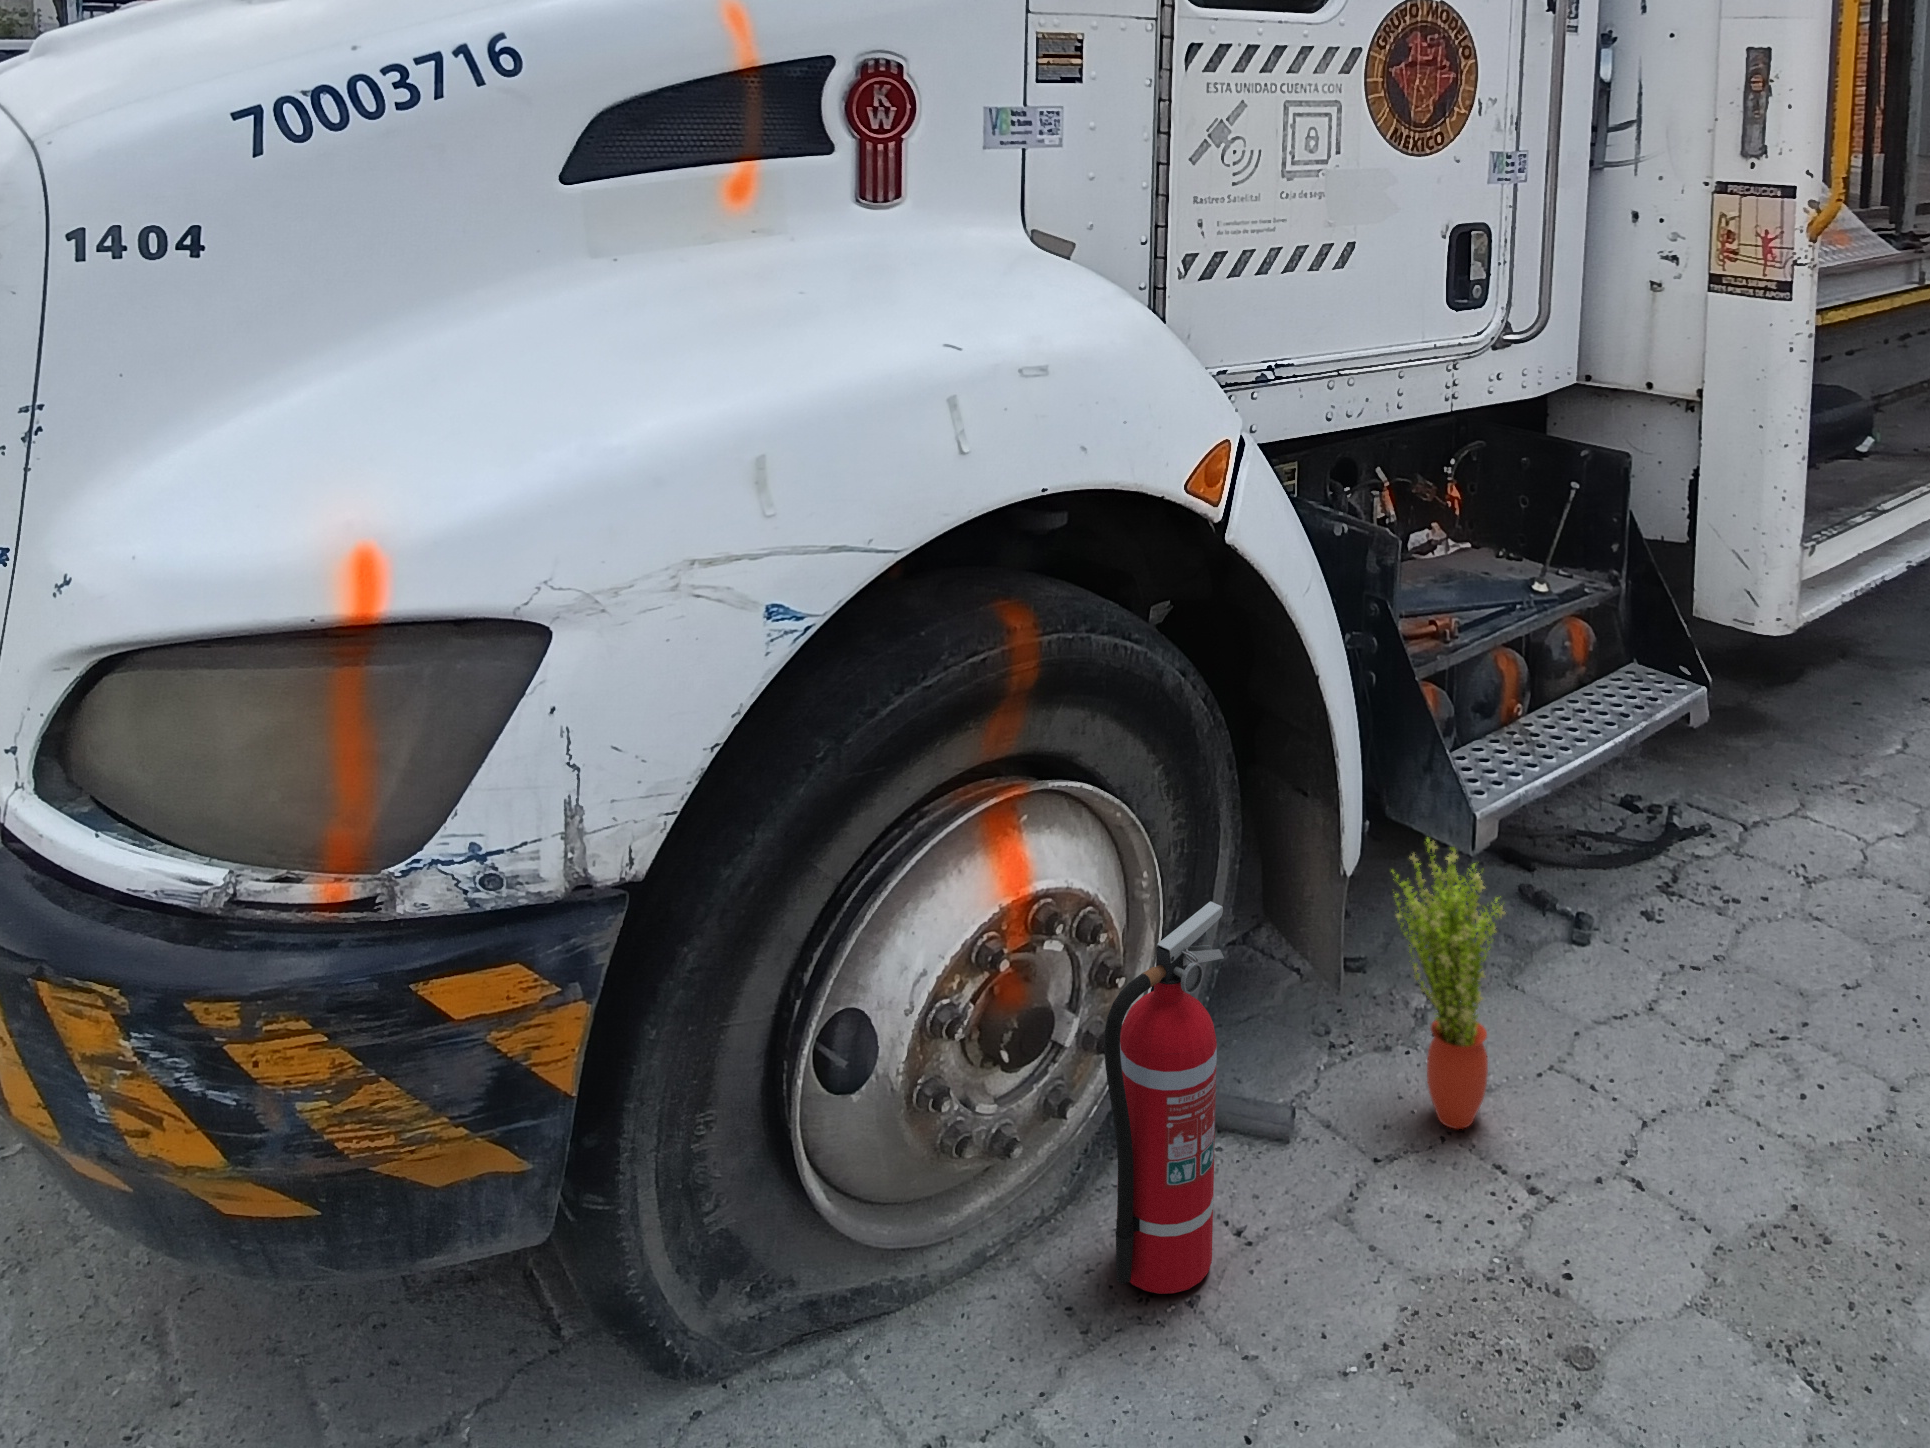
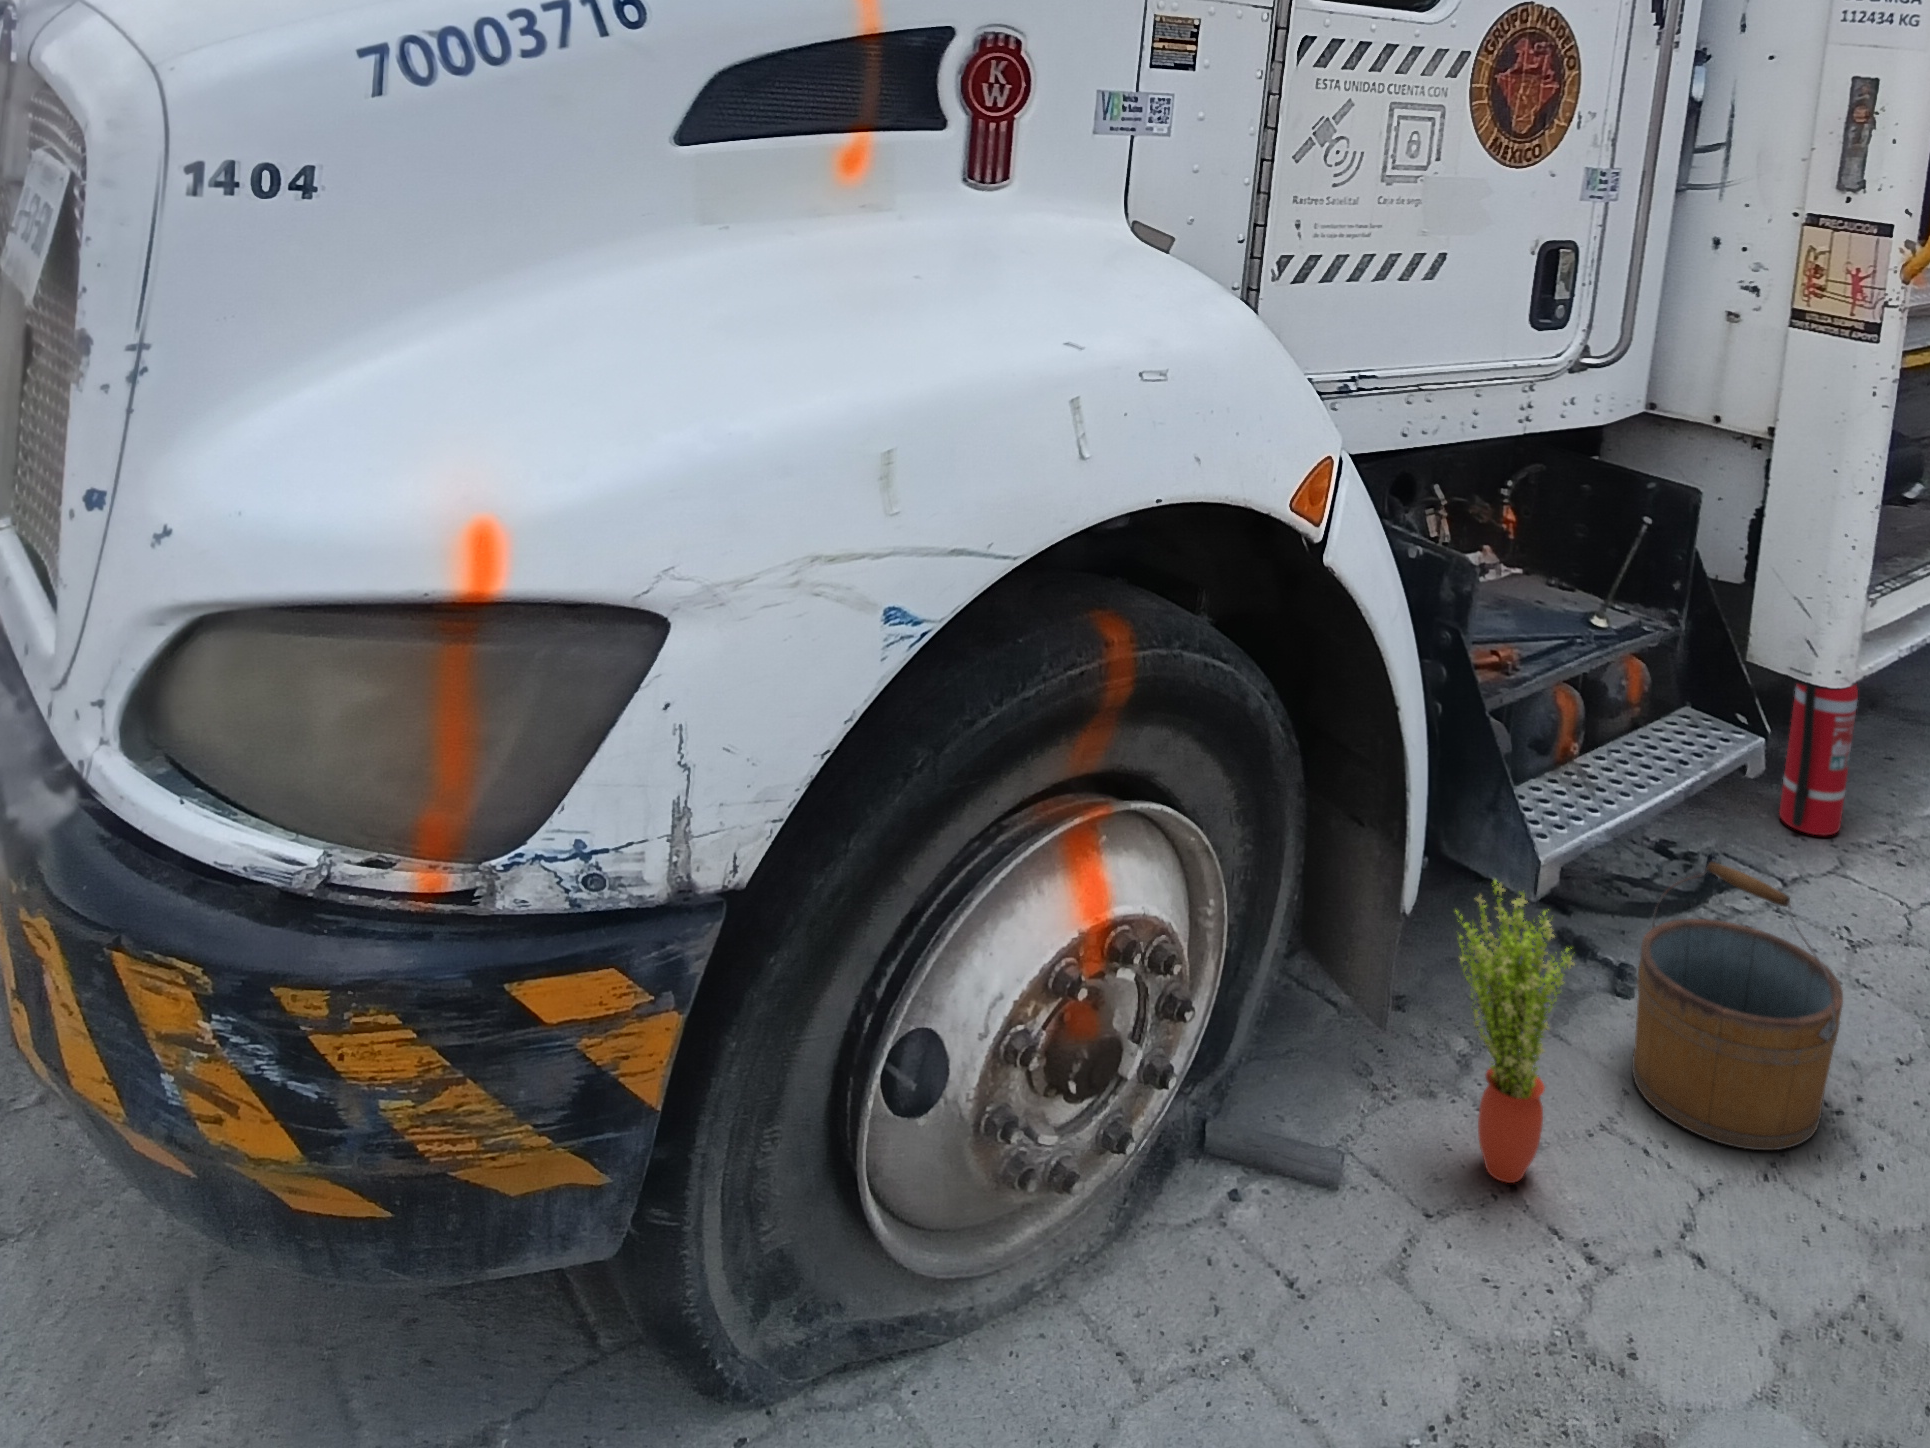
bucket: none [1584,808,1777,1082] -> present [1632,862,1843,1150]
fire extinguisher: present [1104,901,1224,1294] -> present [1779,684,1858,835]

